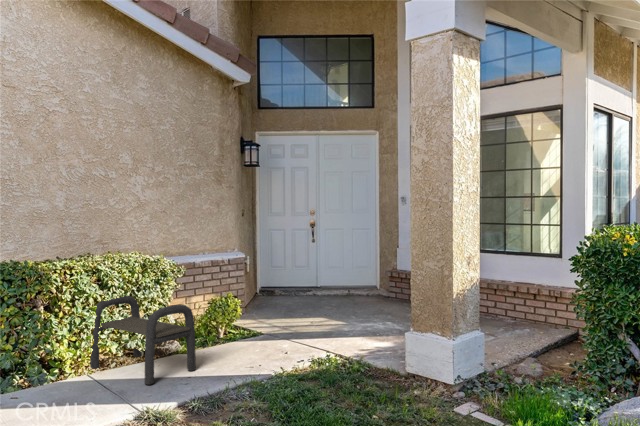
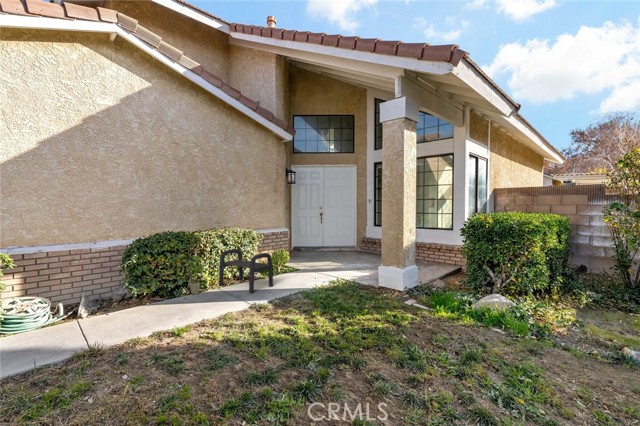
house plant: none [18,309,62,388] -> present [187,255,206,295]

